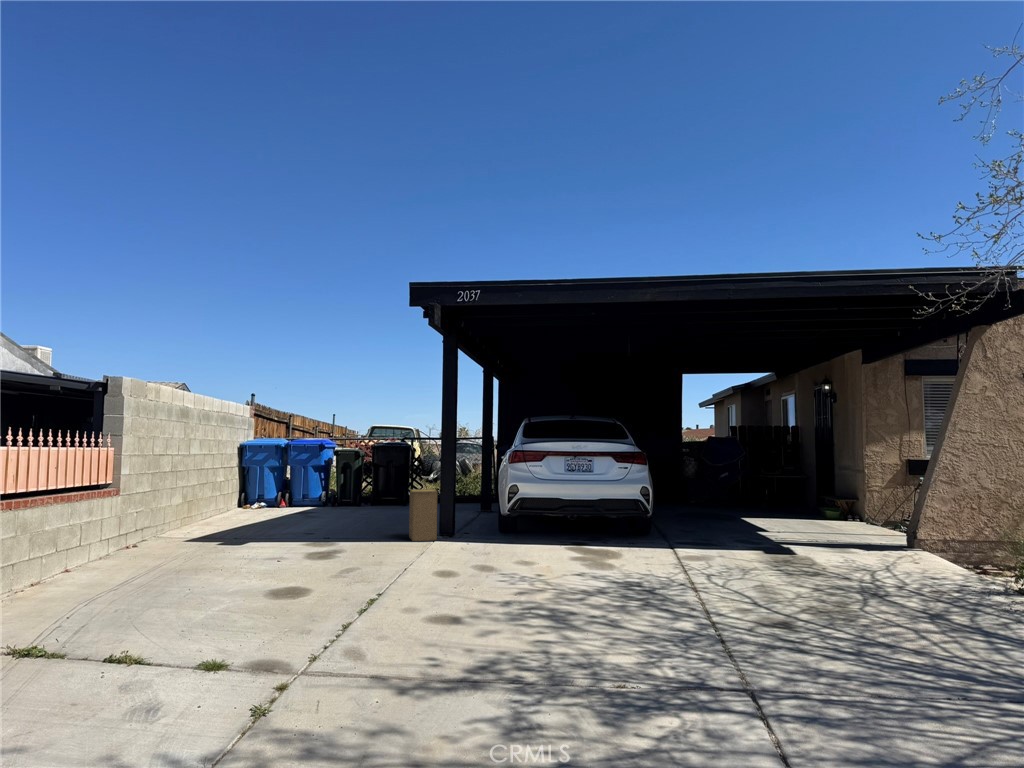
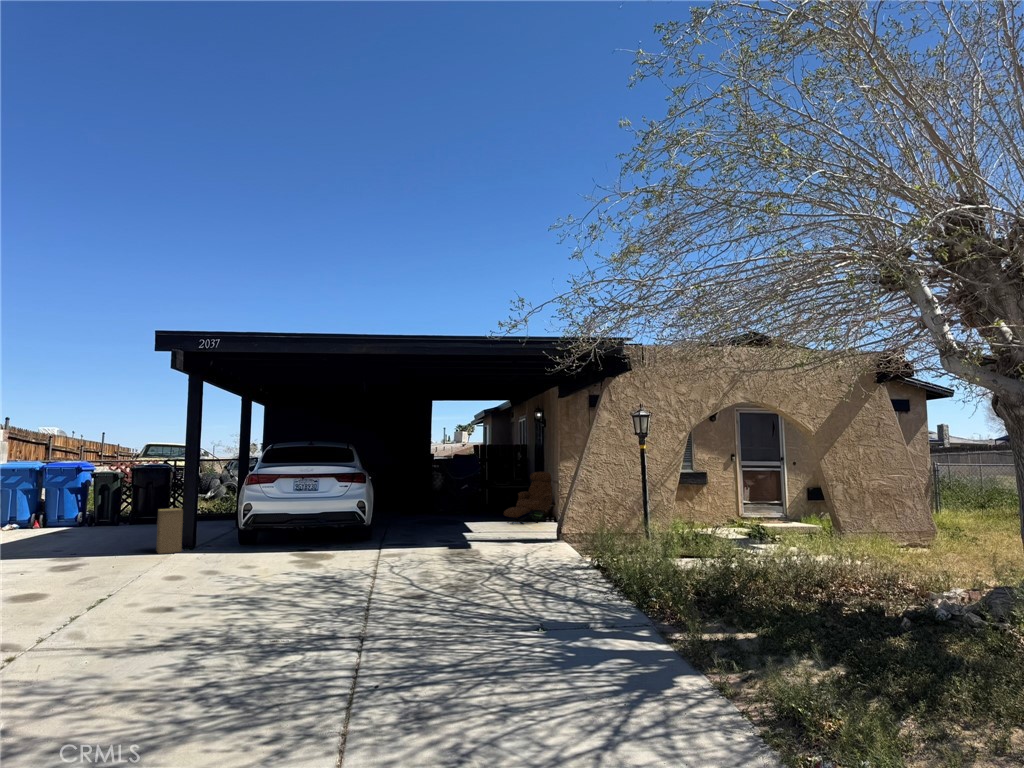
lounge chair: none [802,457,870,524] -> present [504,472,553,524]

